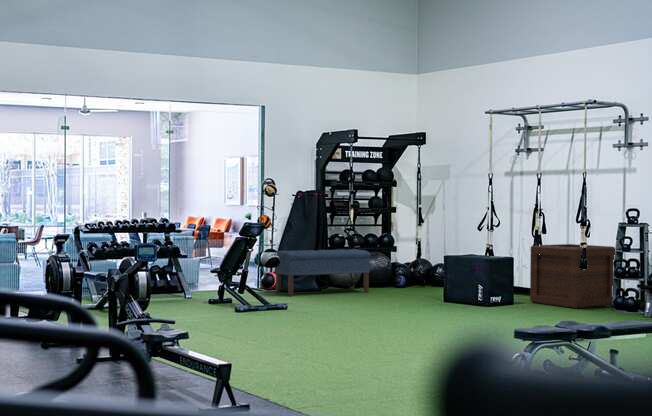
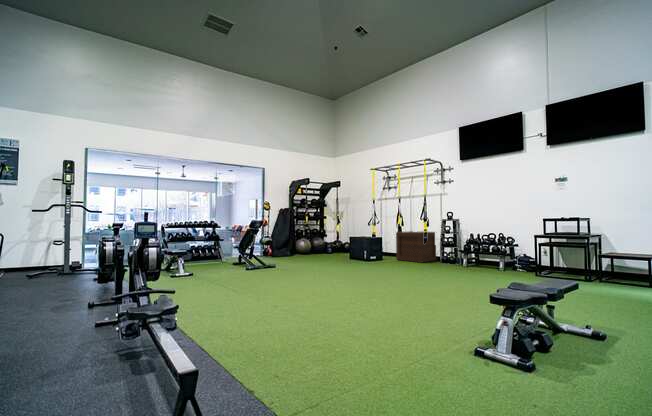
bench: present [275,249,371,296] -> none [269,236,317,260]

